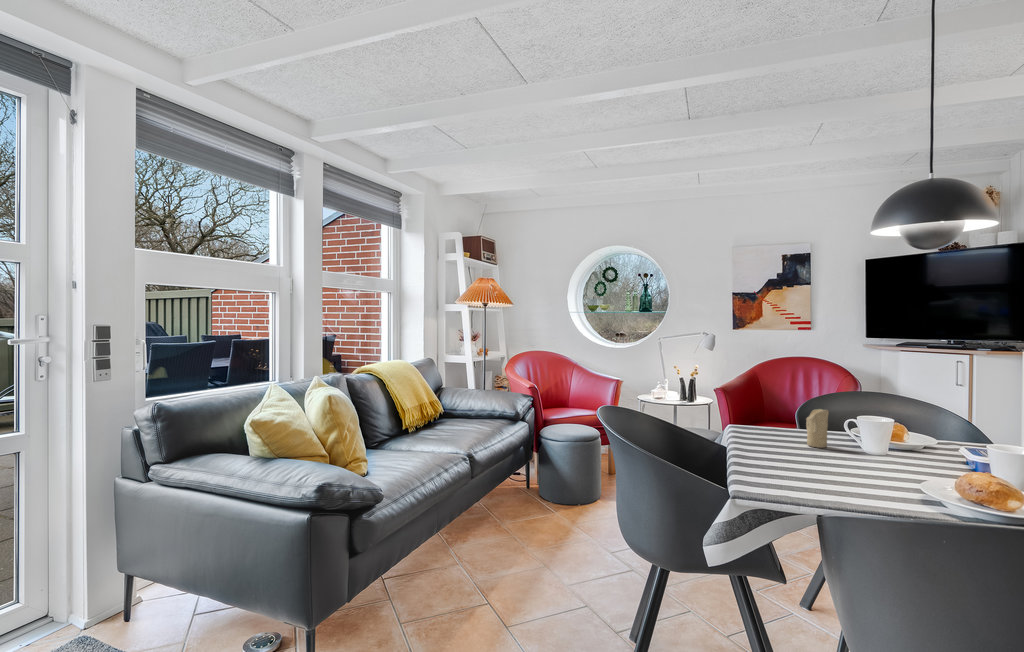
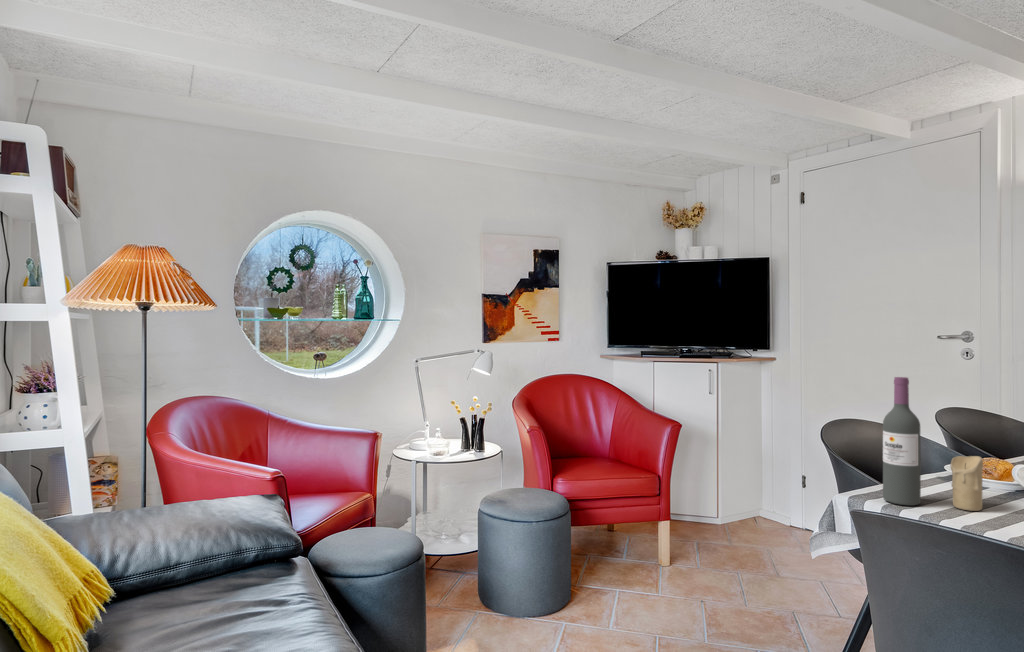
wine bottle: none [771,350,797,439] -> present [883,377,921,505]

